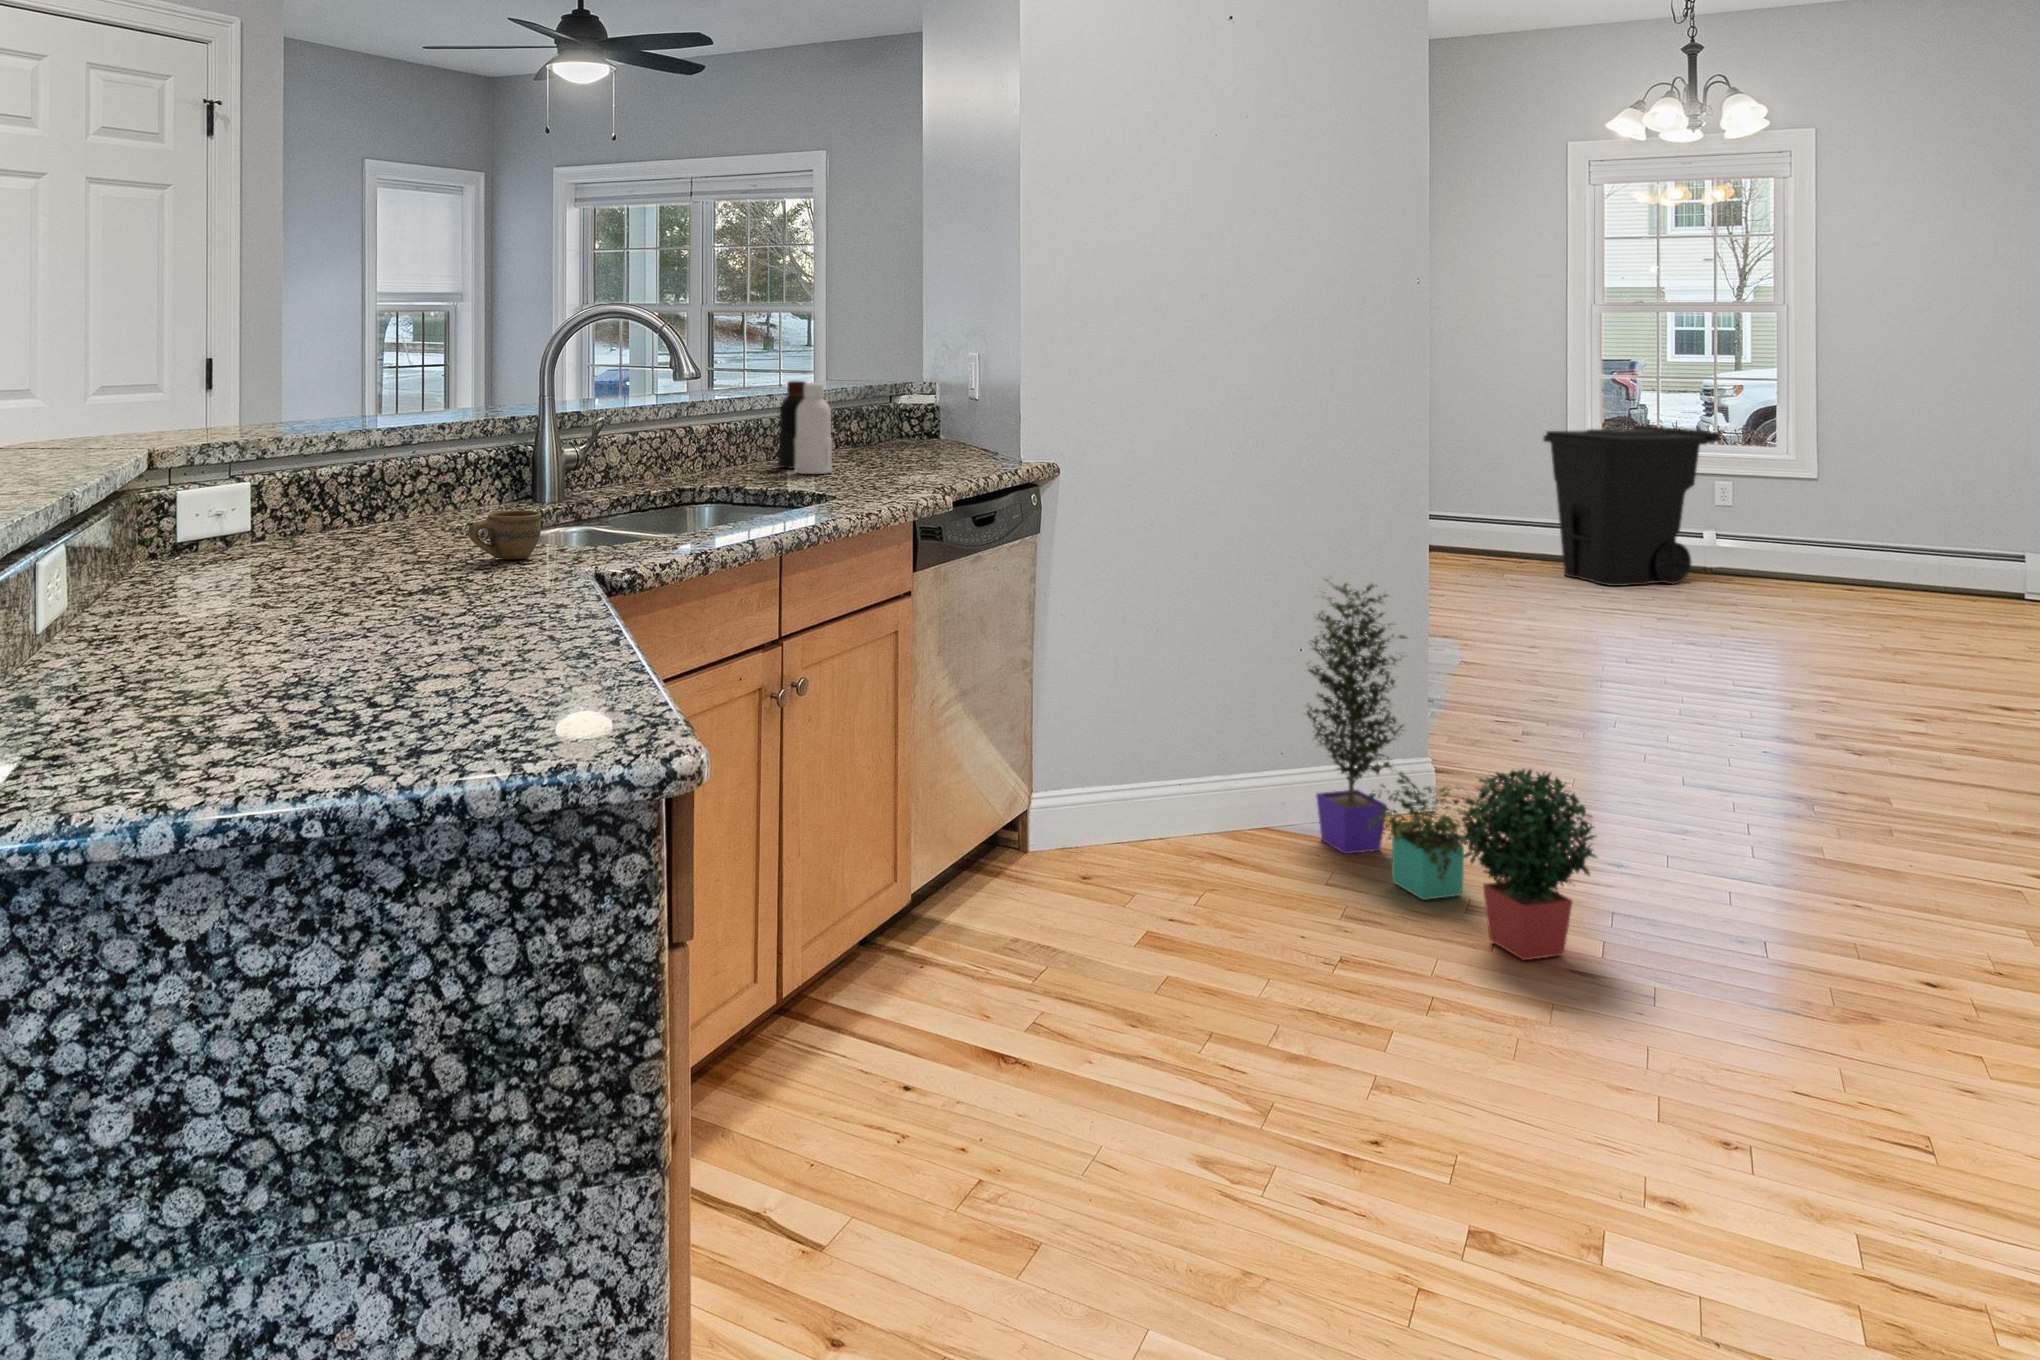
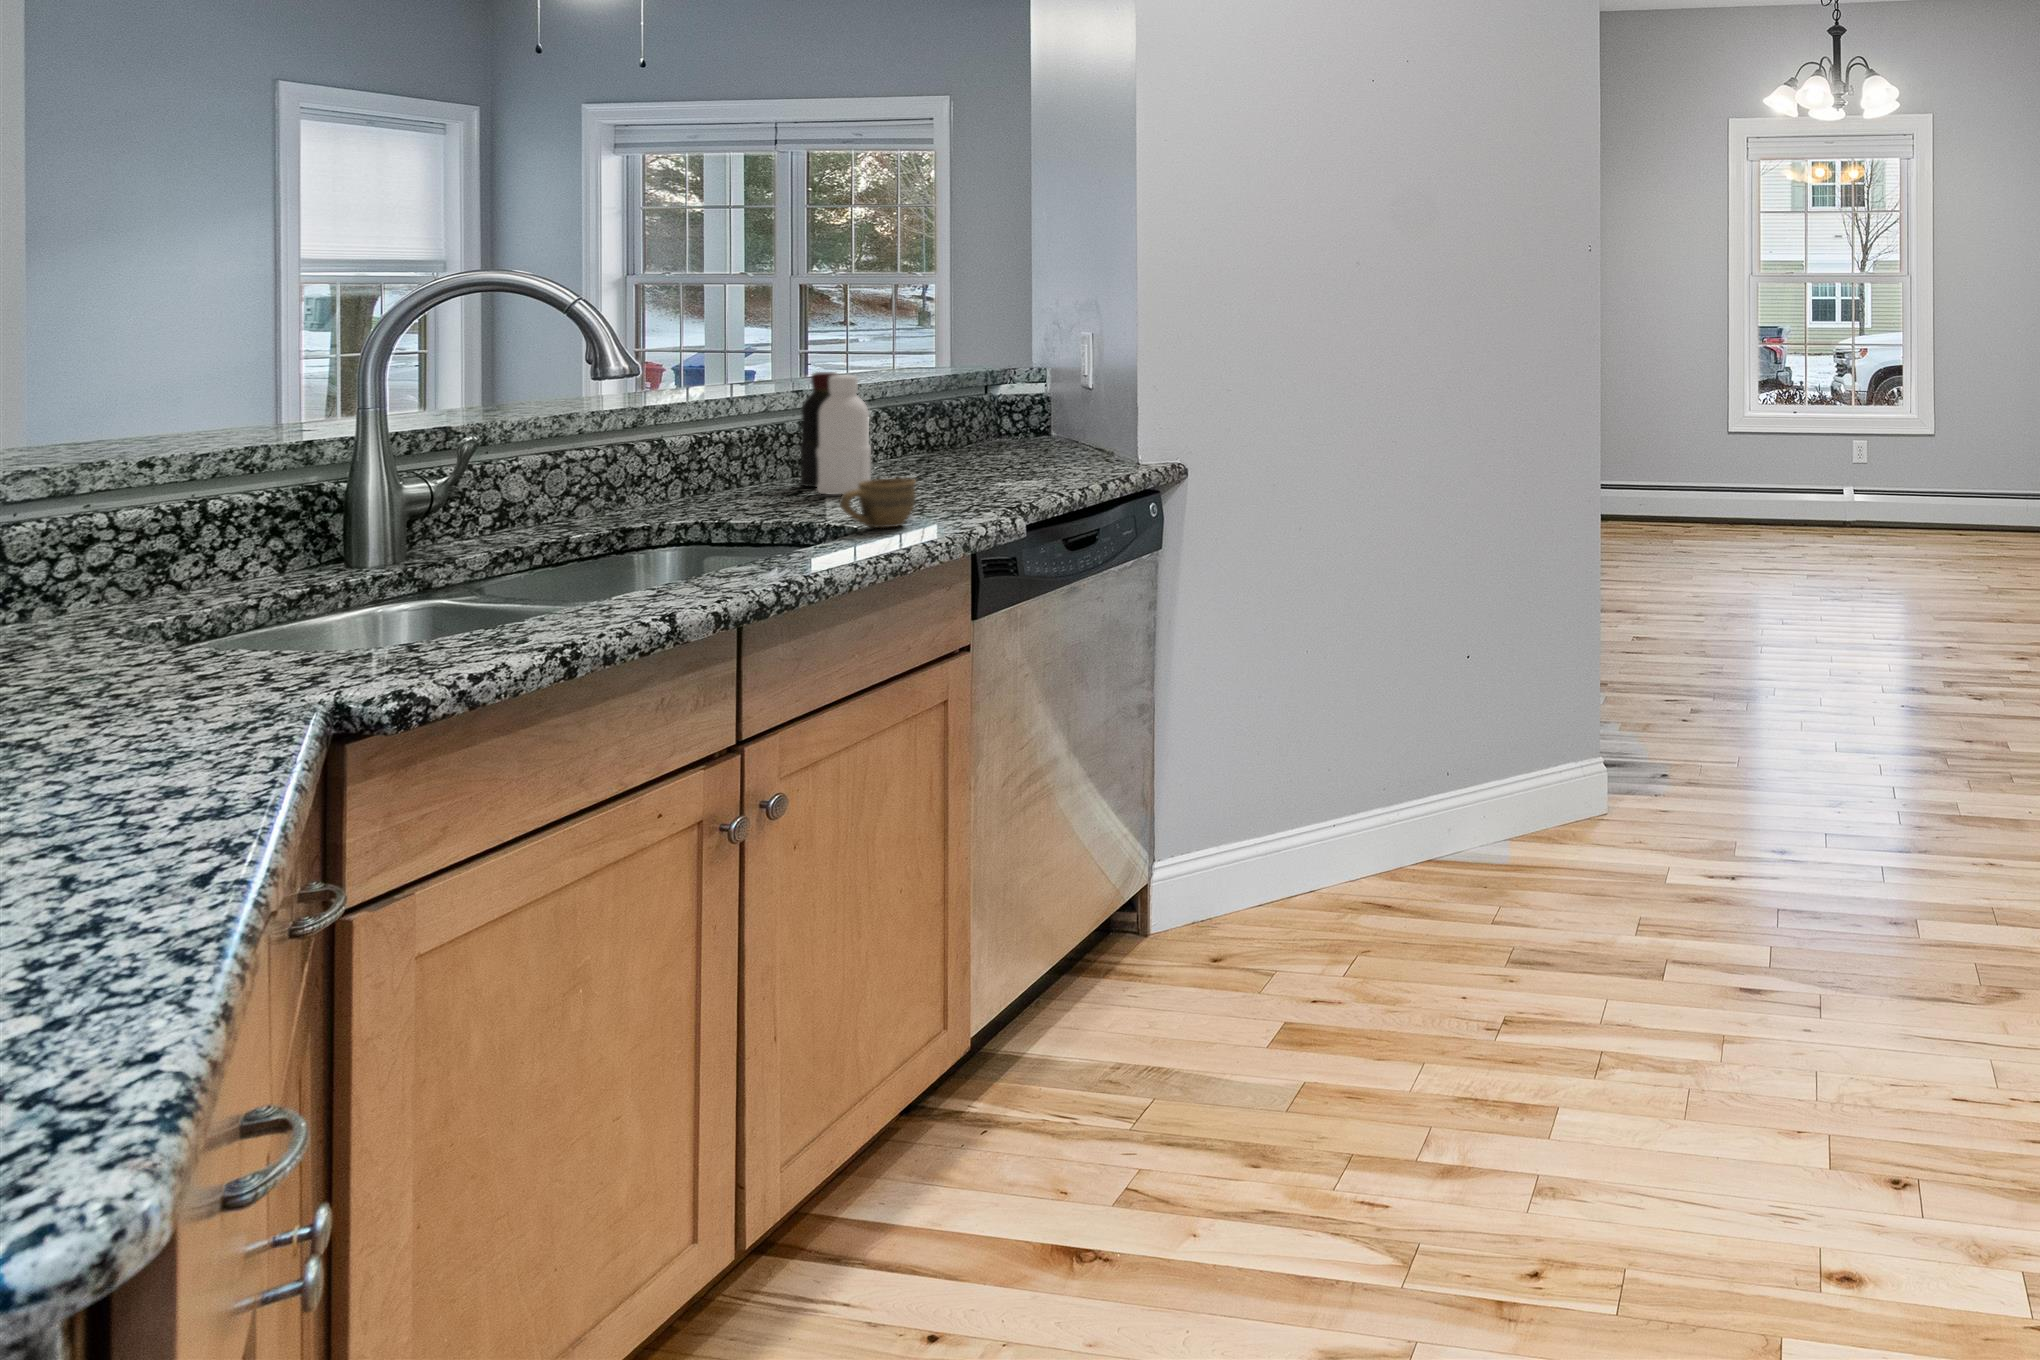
trash can: present [1543,425,1720,586] -> none [1702,388,1853,544]
cup: present [469,511,542,559] -> present [839,478,916,528]
potted plant: present [1307,578,1596,960] -> none [1463,574,1763,989]

